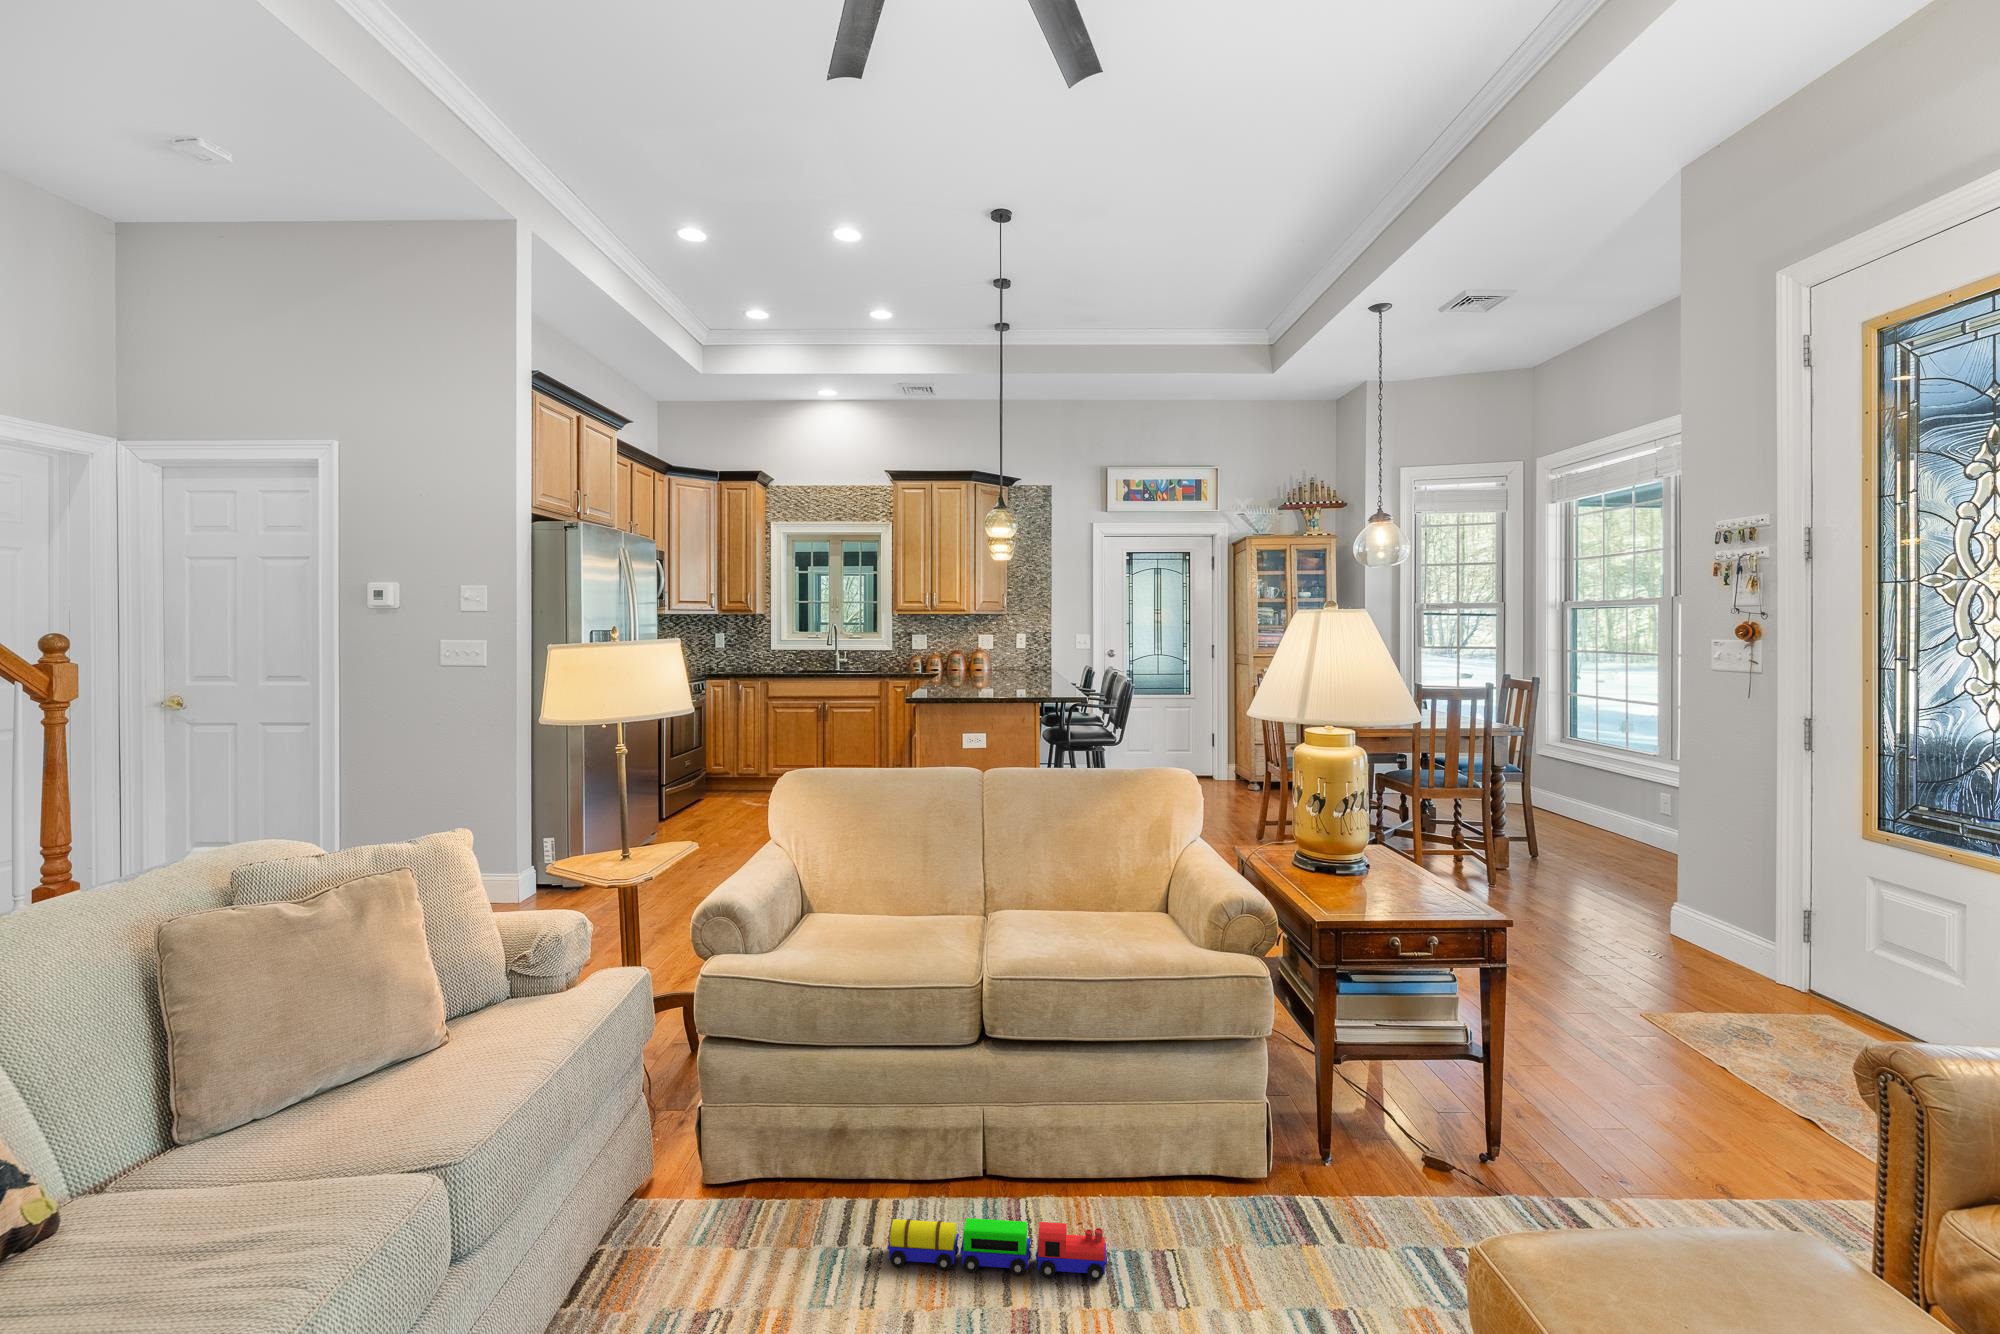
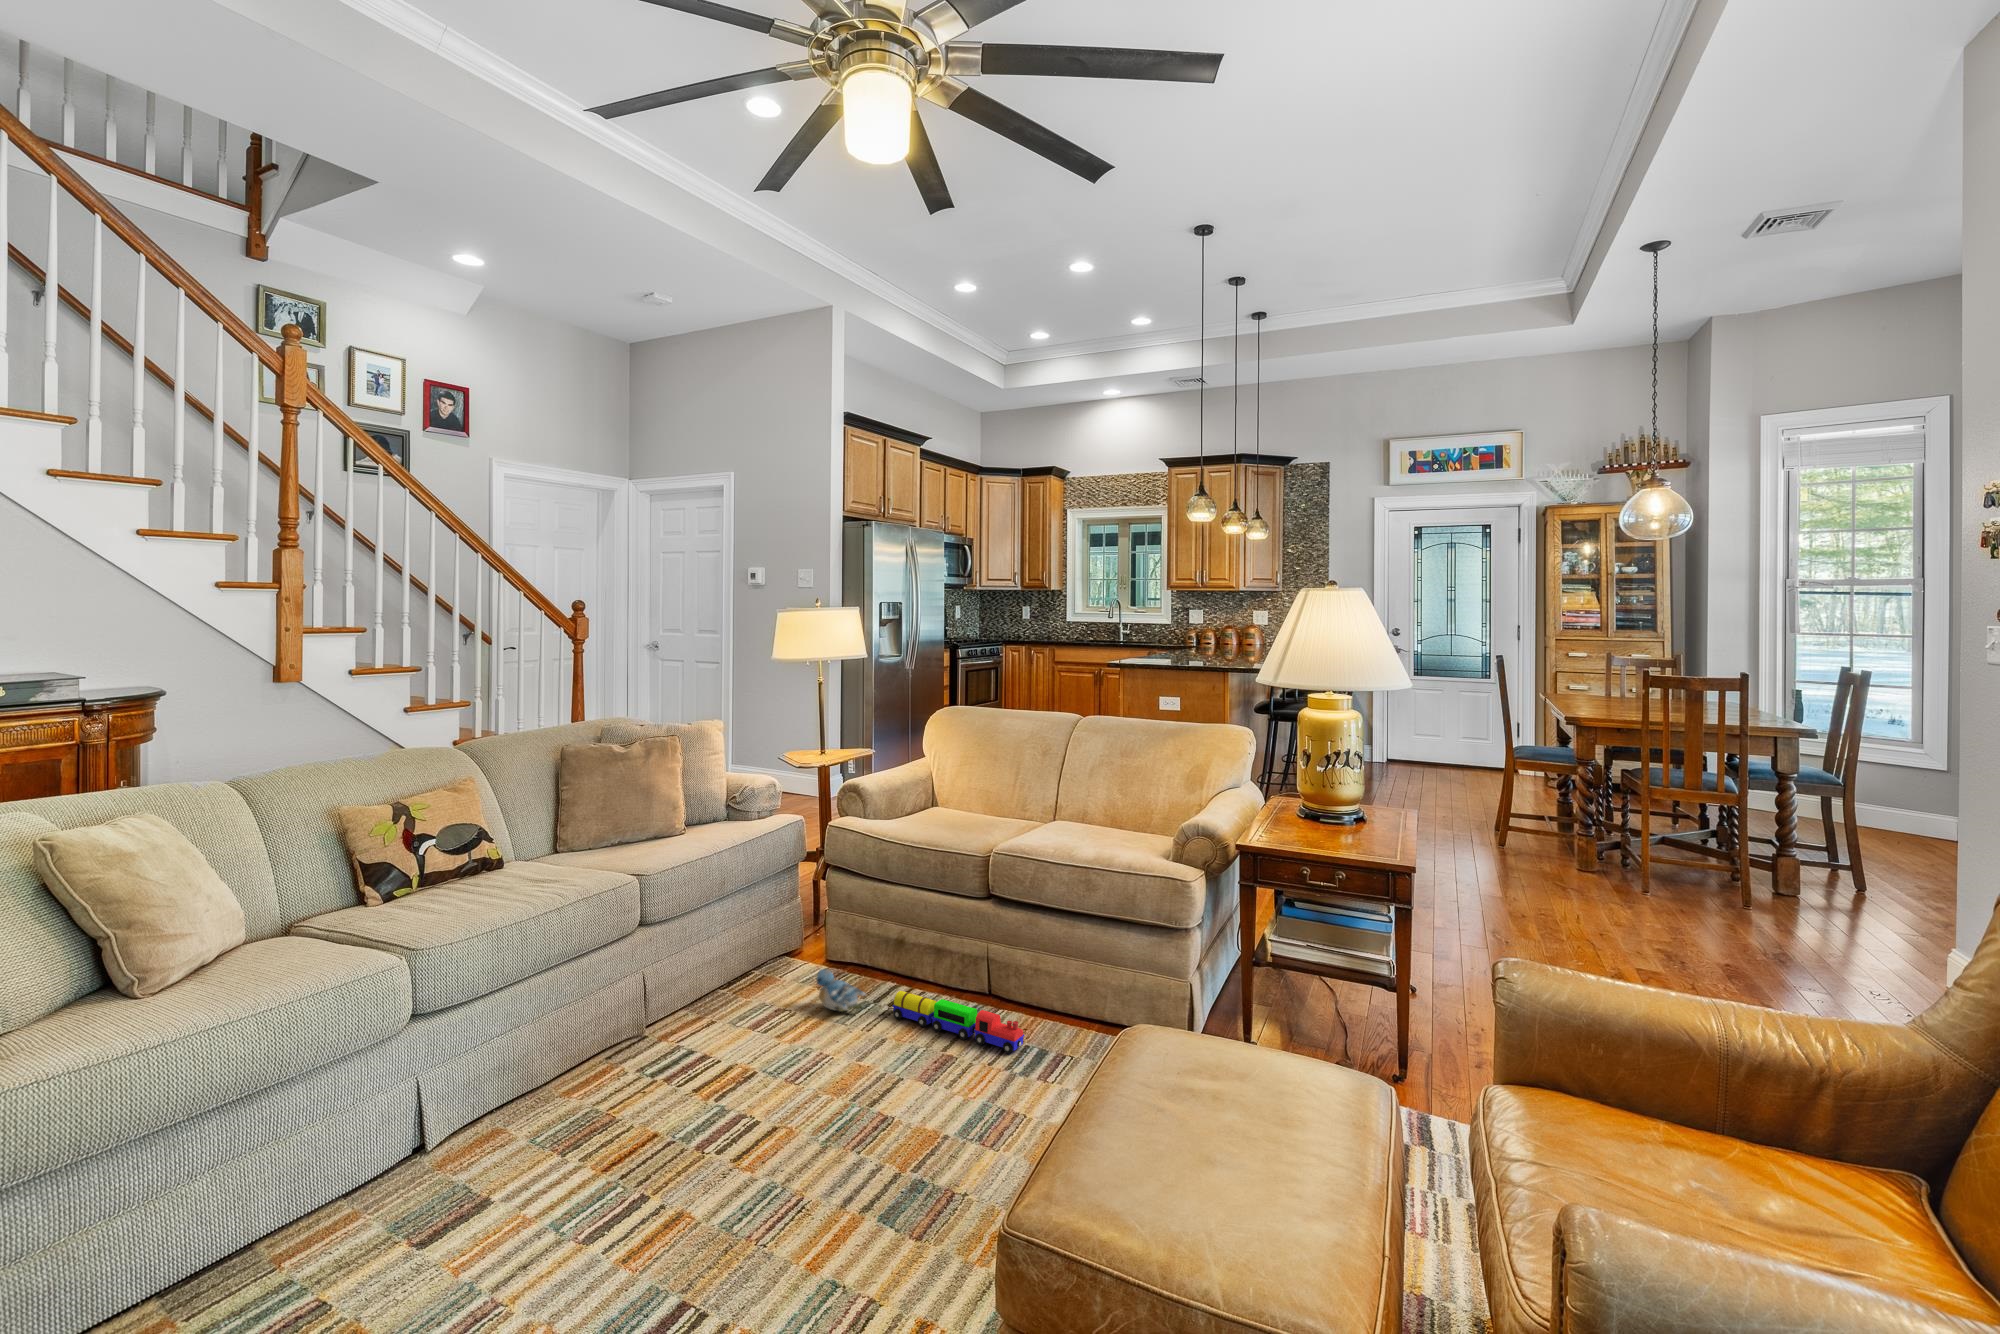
plush toy: none [753,1218,841,1283] -> present [816,969,866,1012]

